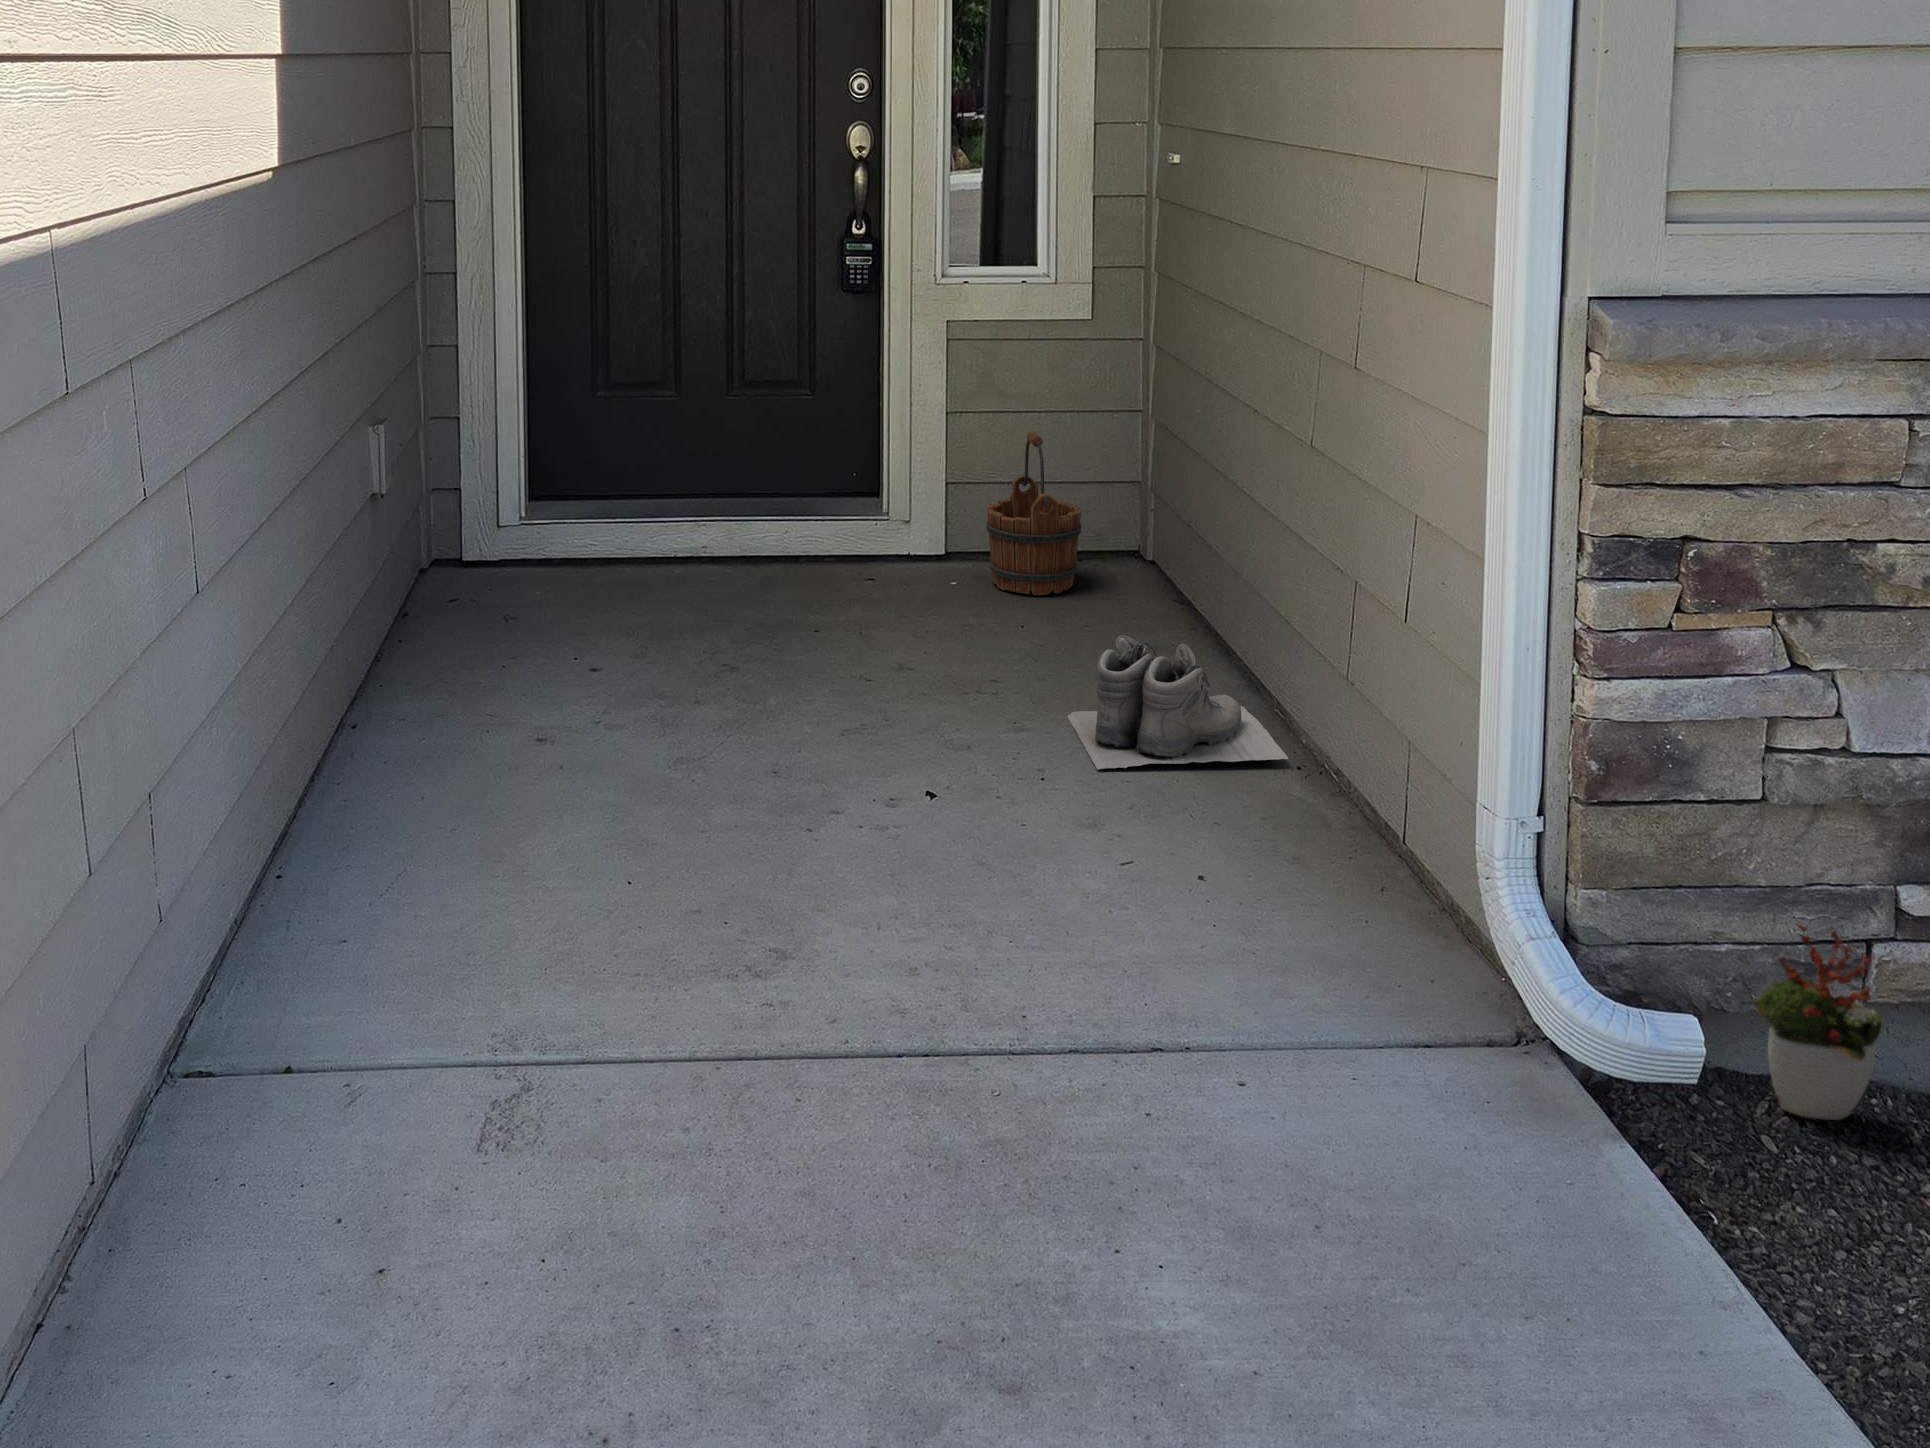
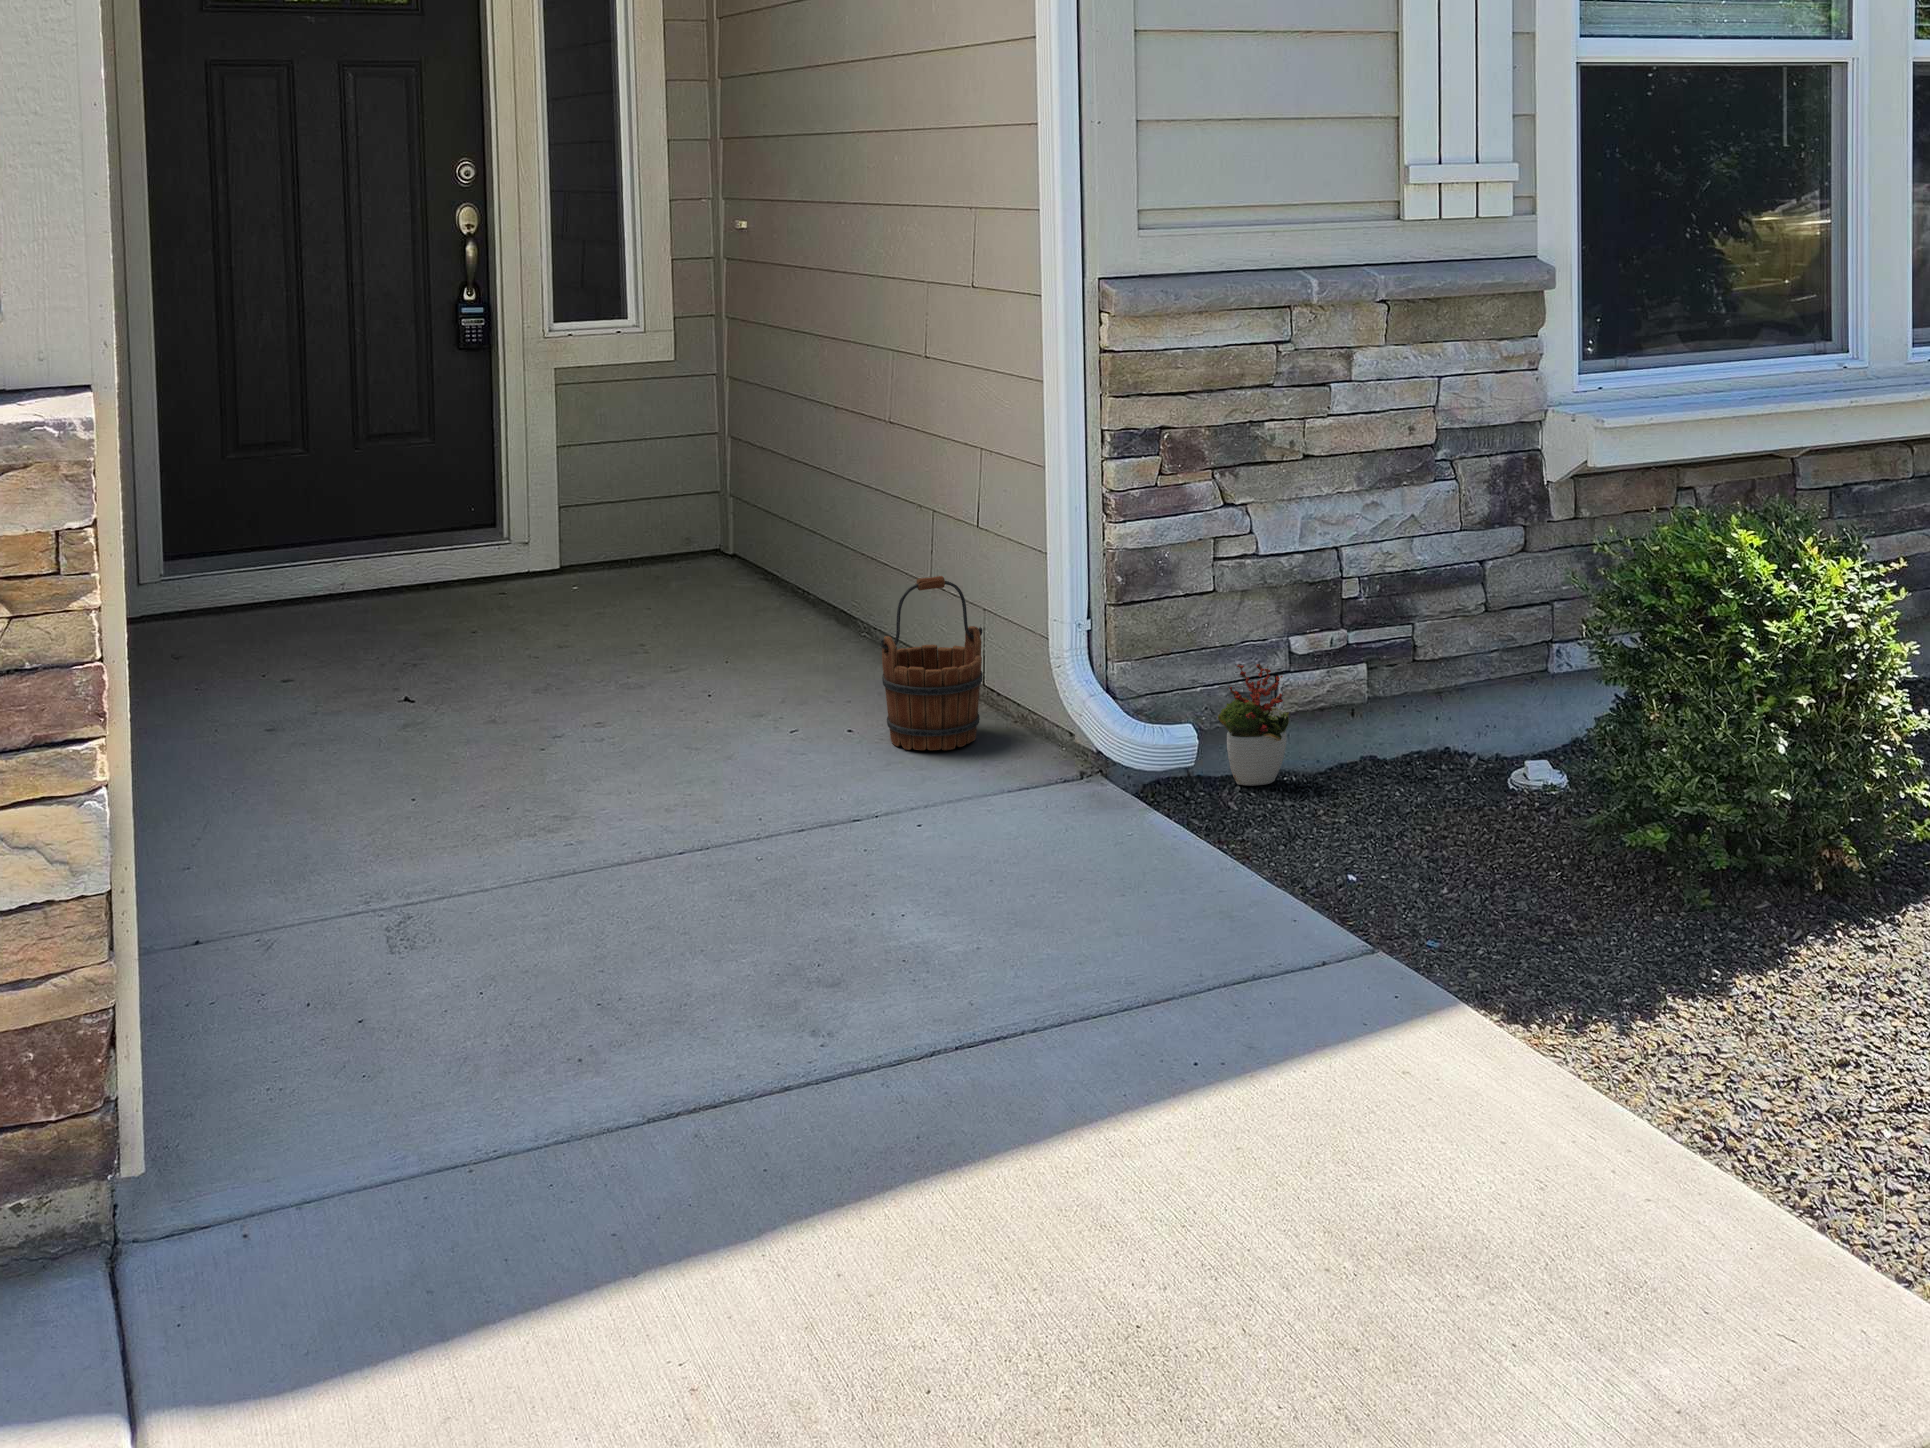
wooden bucket: present [986,431,1081,595] -> present [880,576,983,750]
boots: present [1067,636,1288,770] -> none [701,580,877,678]

